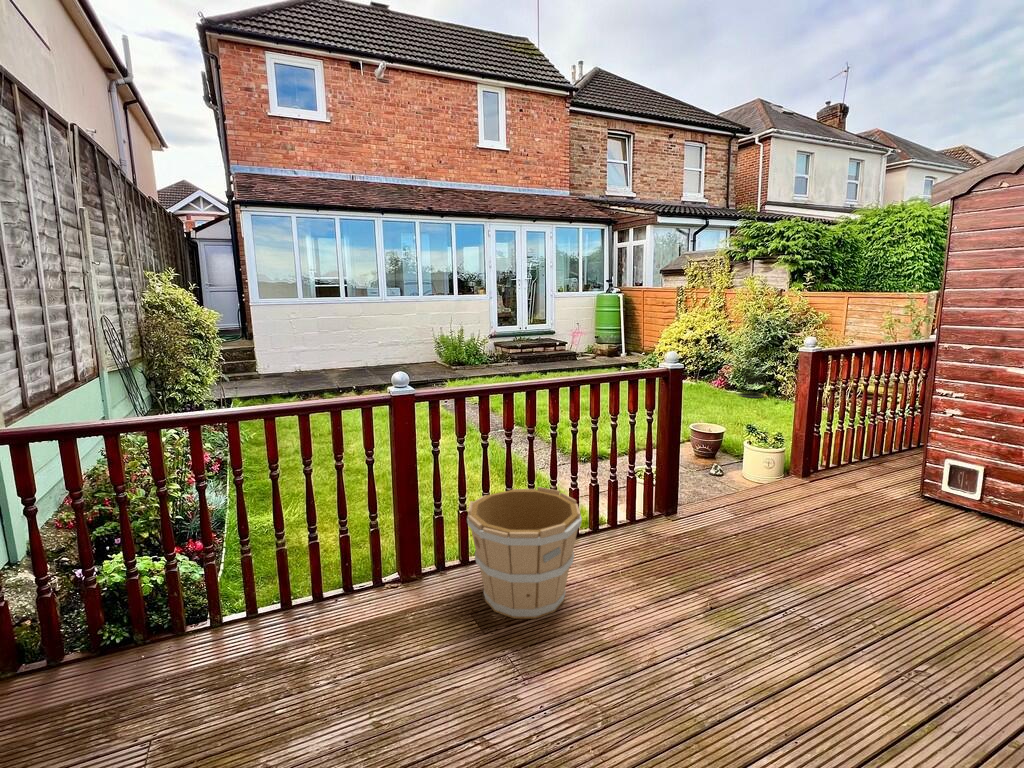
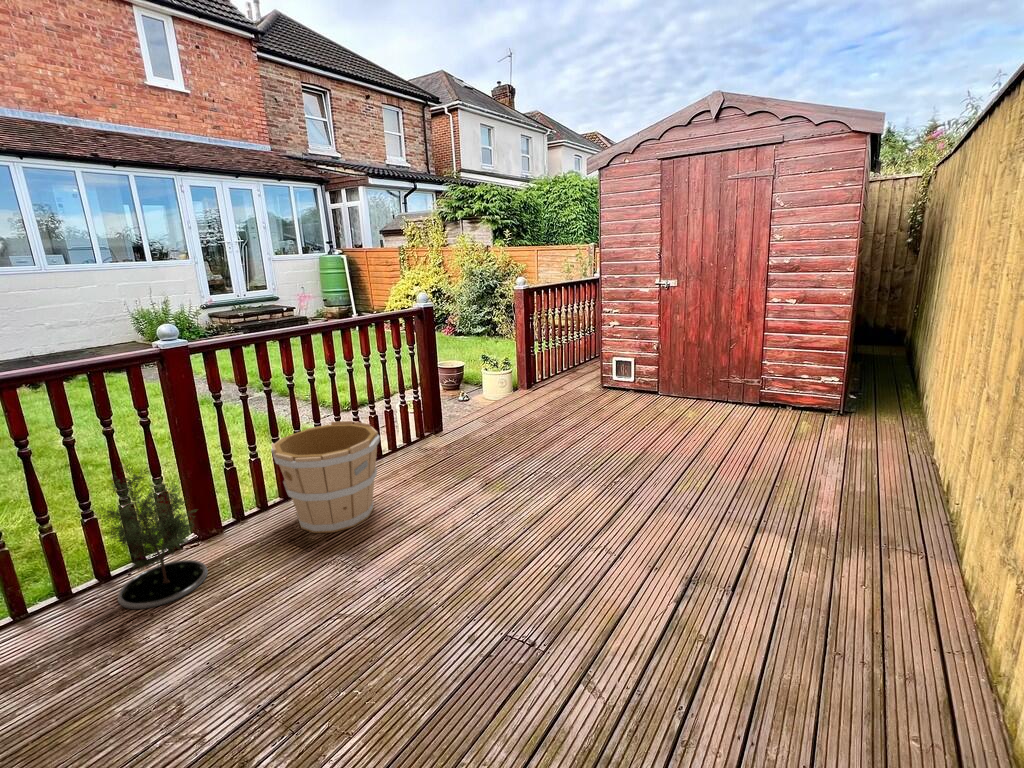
potted tree: present [739,357,765,398] -> present [94,464,208,609]

